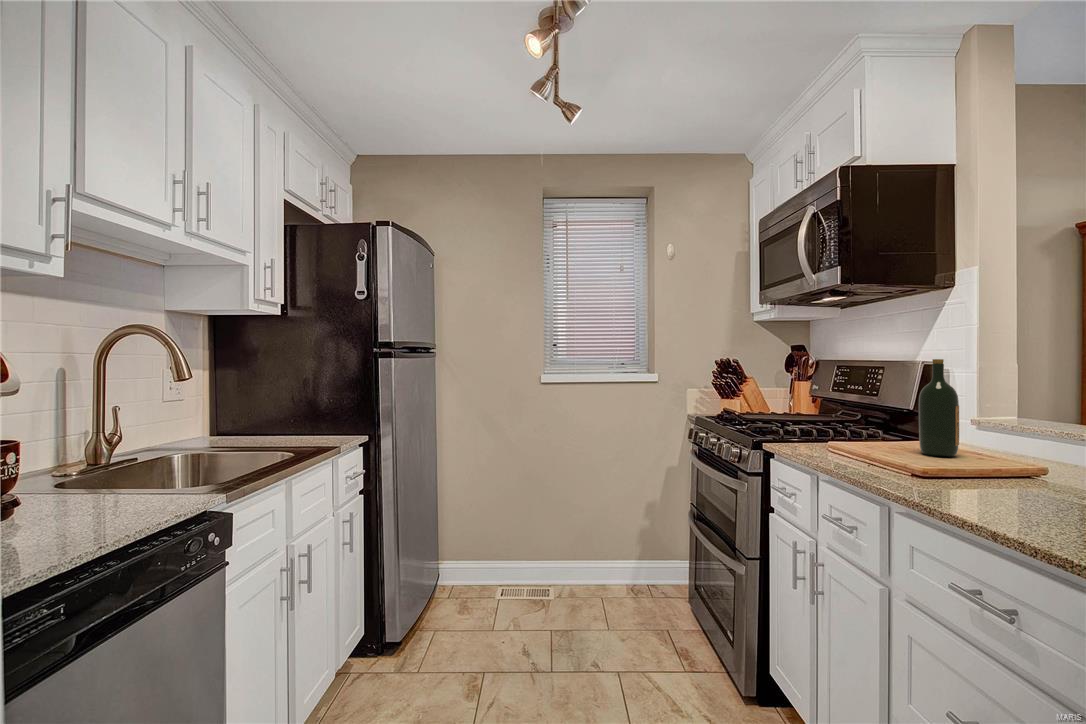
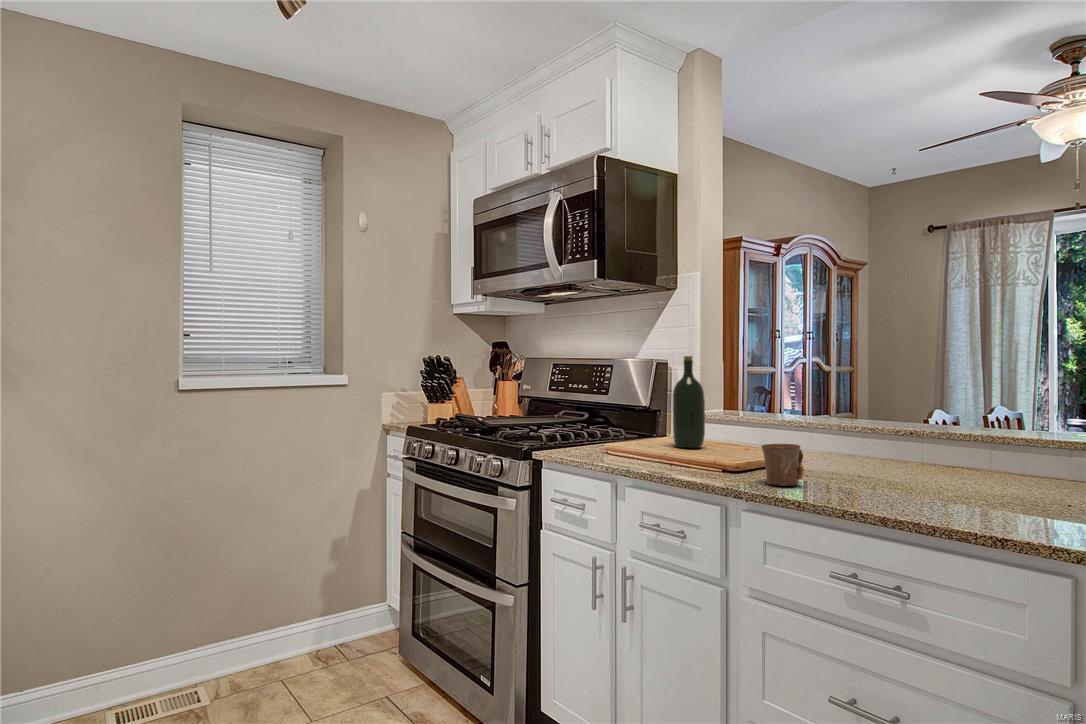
mug: none [946,456,1010,503] -> present [761,444,804,486]

